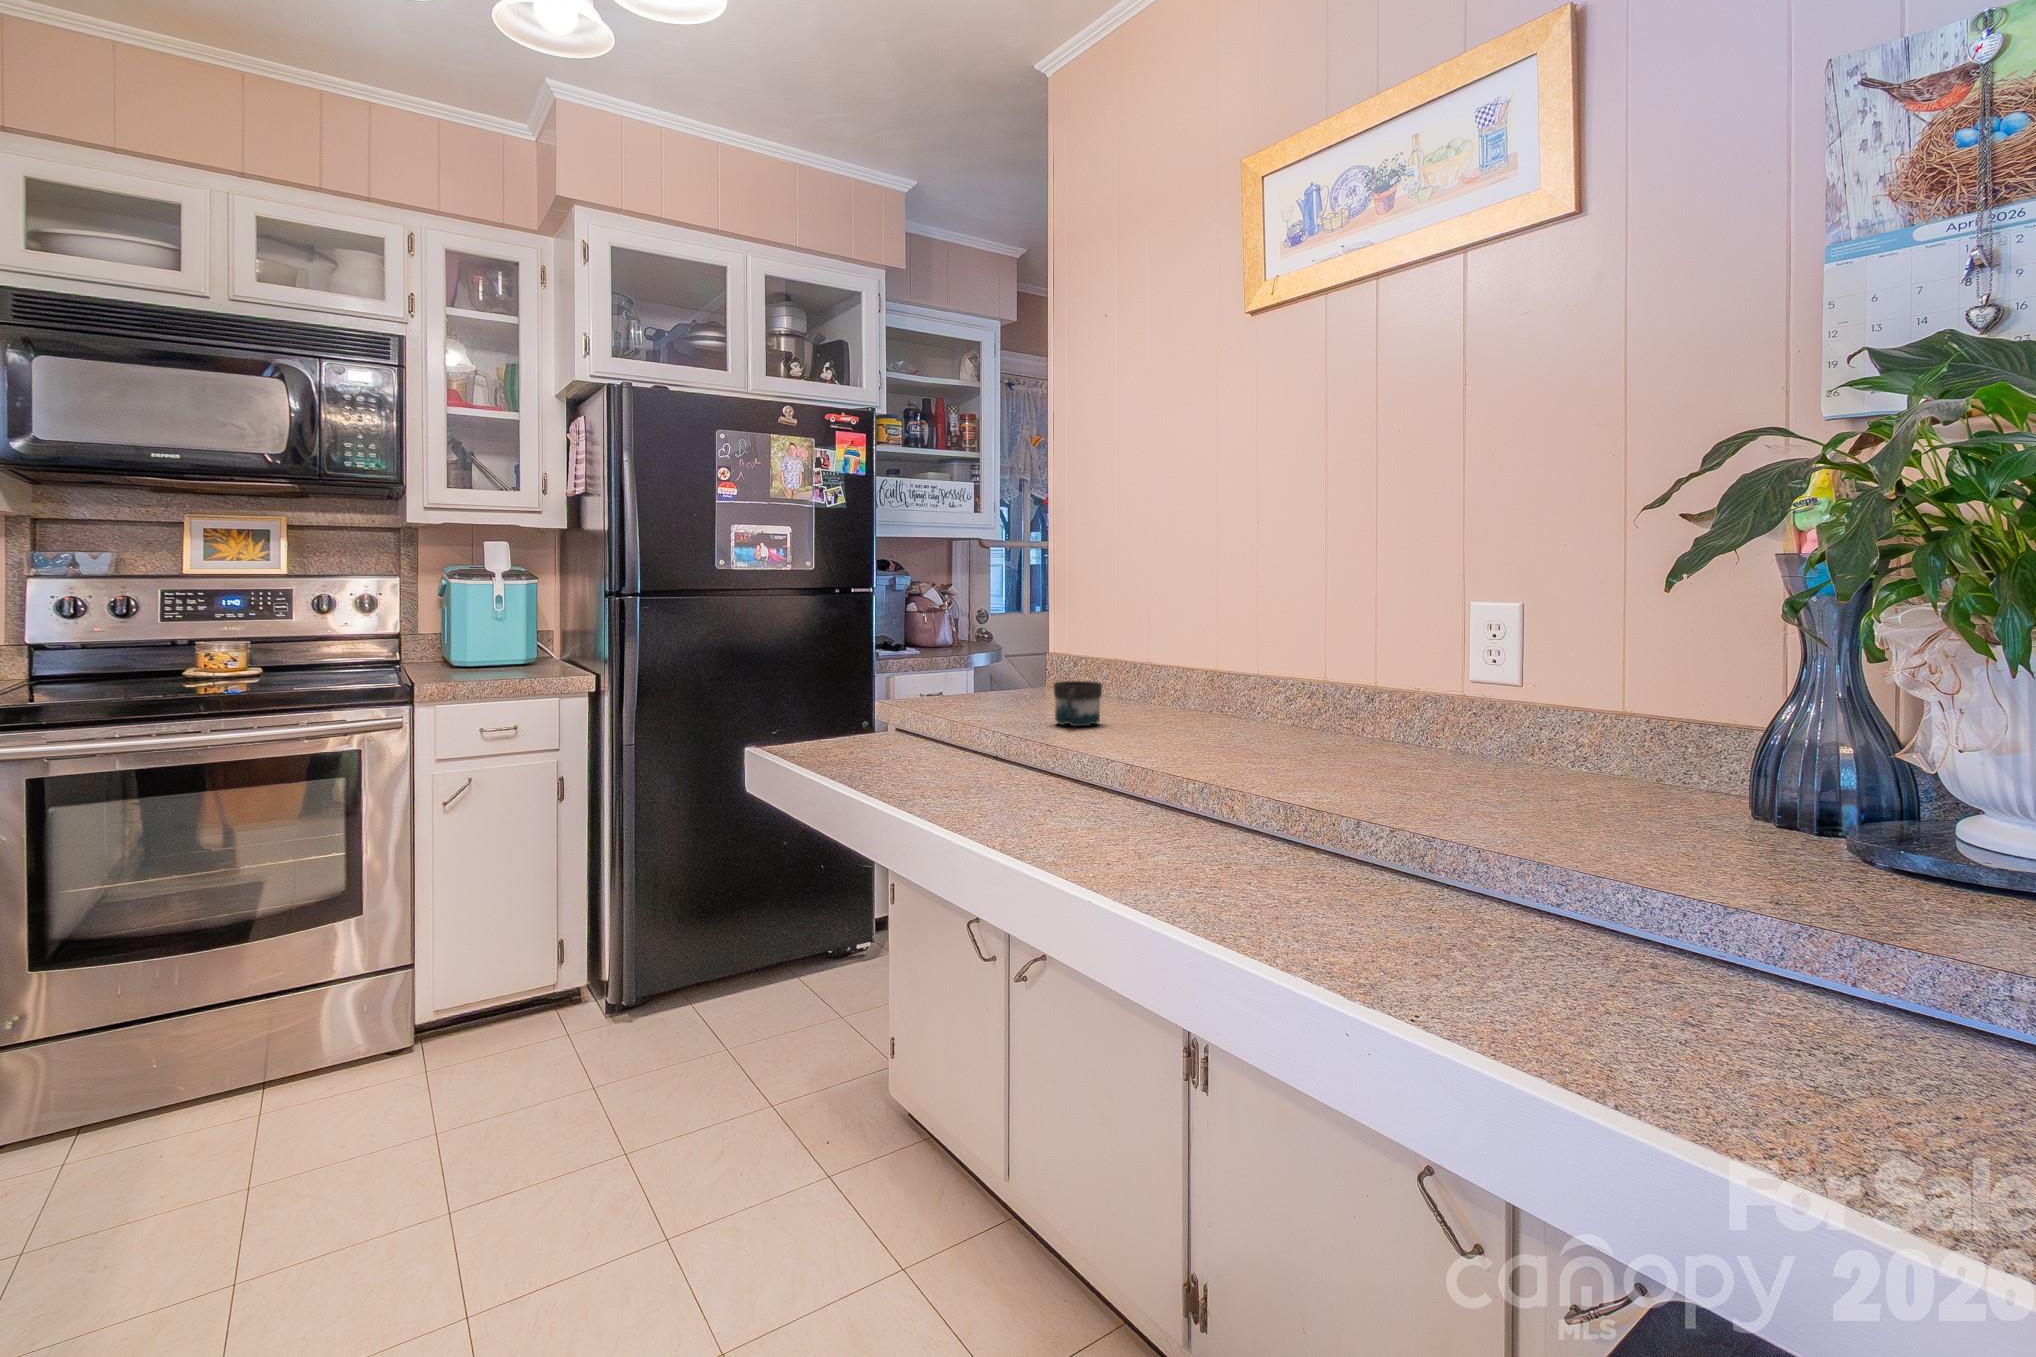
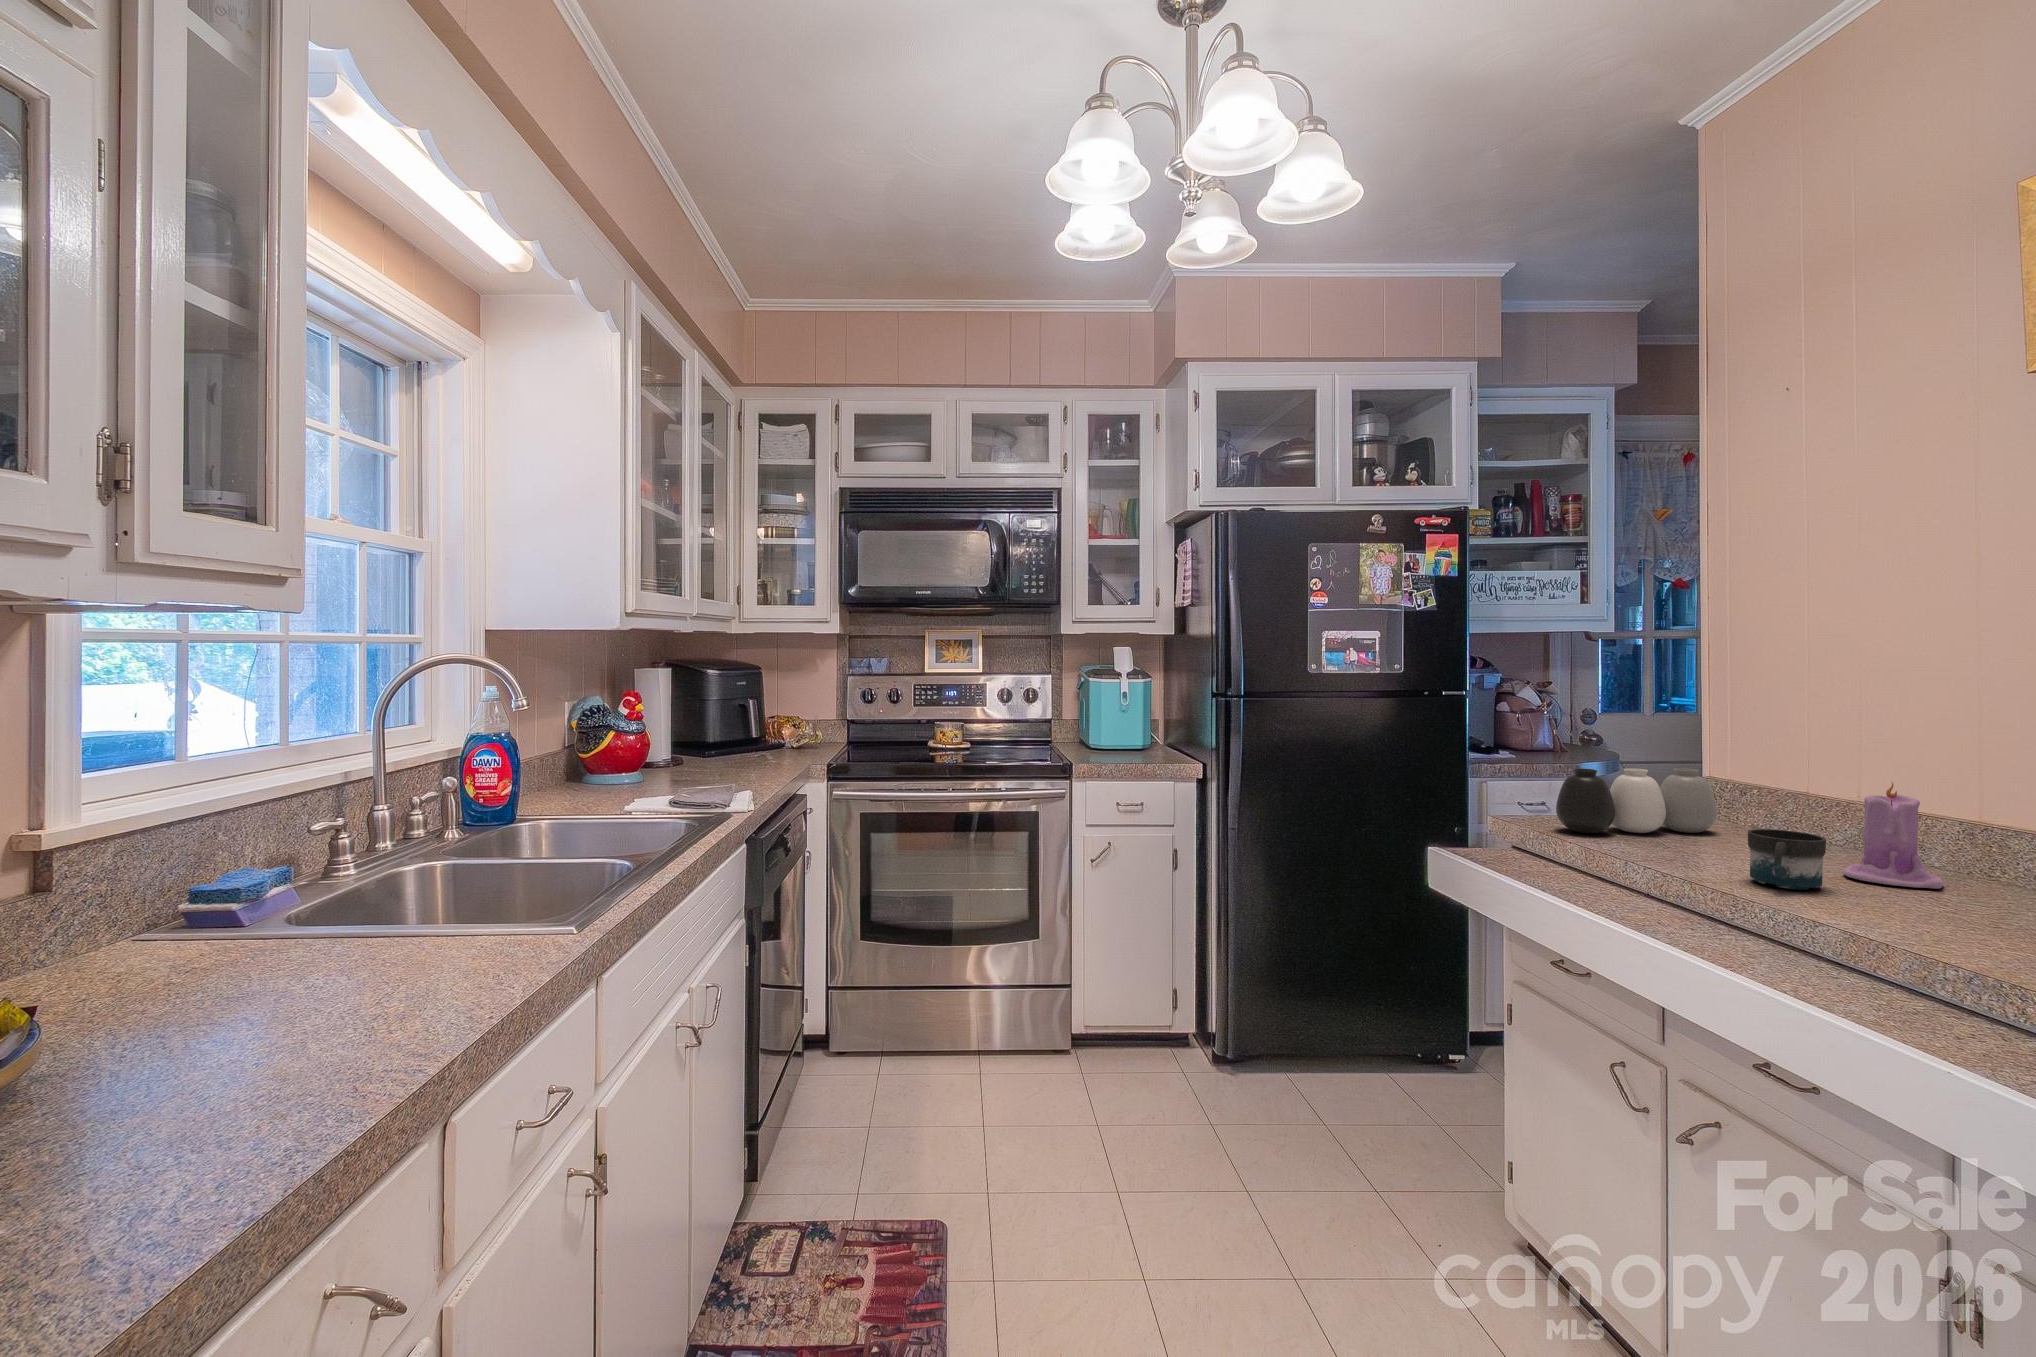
candle: none [1117,638,1173,718] -> present [1843,783,1944,889]
vase: none [930,645,1049,705] -> present [1556,768,1717,833]

